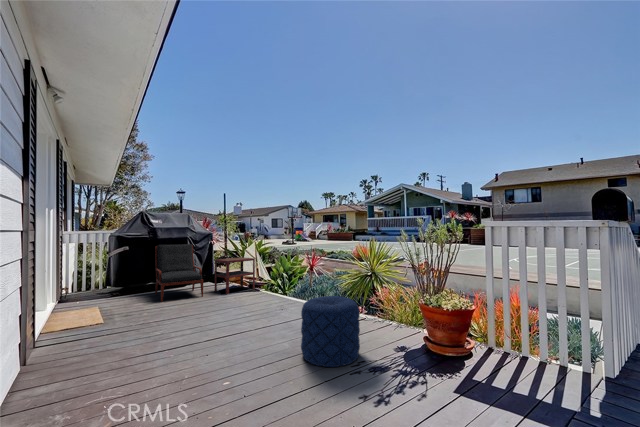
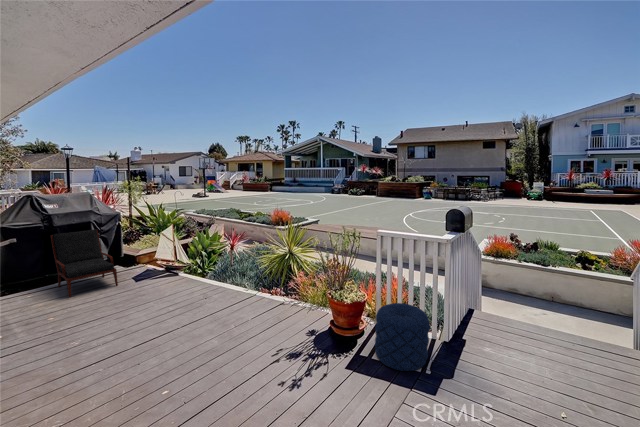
side table: present [214,257,255,294] -> none [127,239,174,280]
pouf: present [301,296,360,367] -> present [375,303,430,371]

